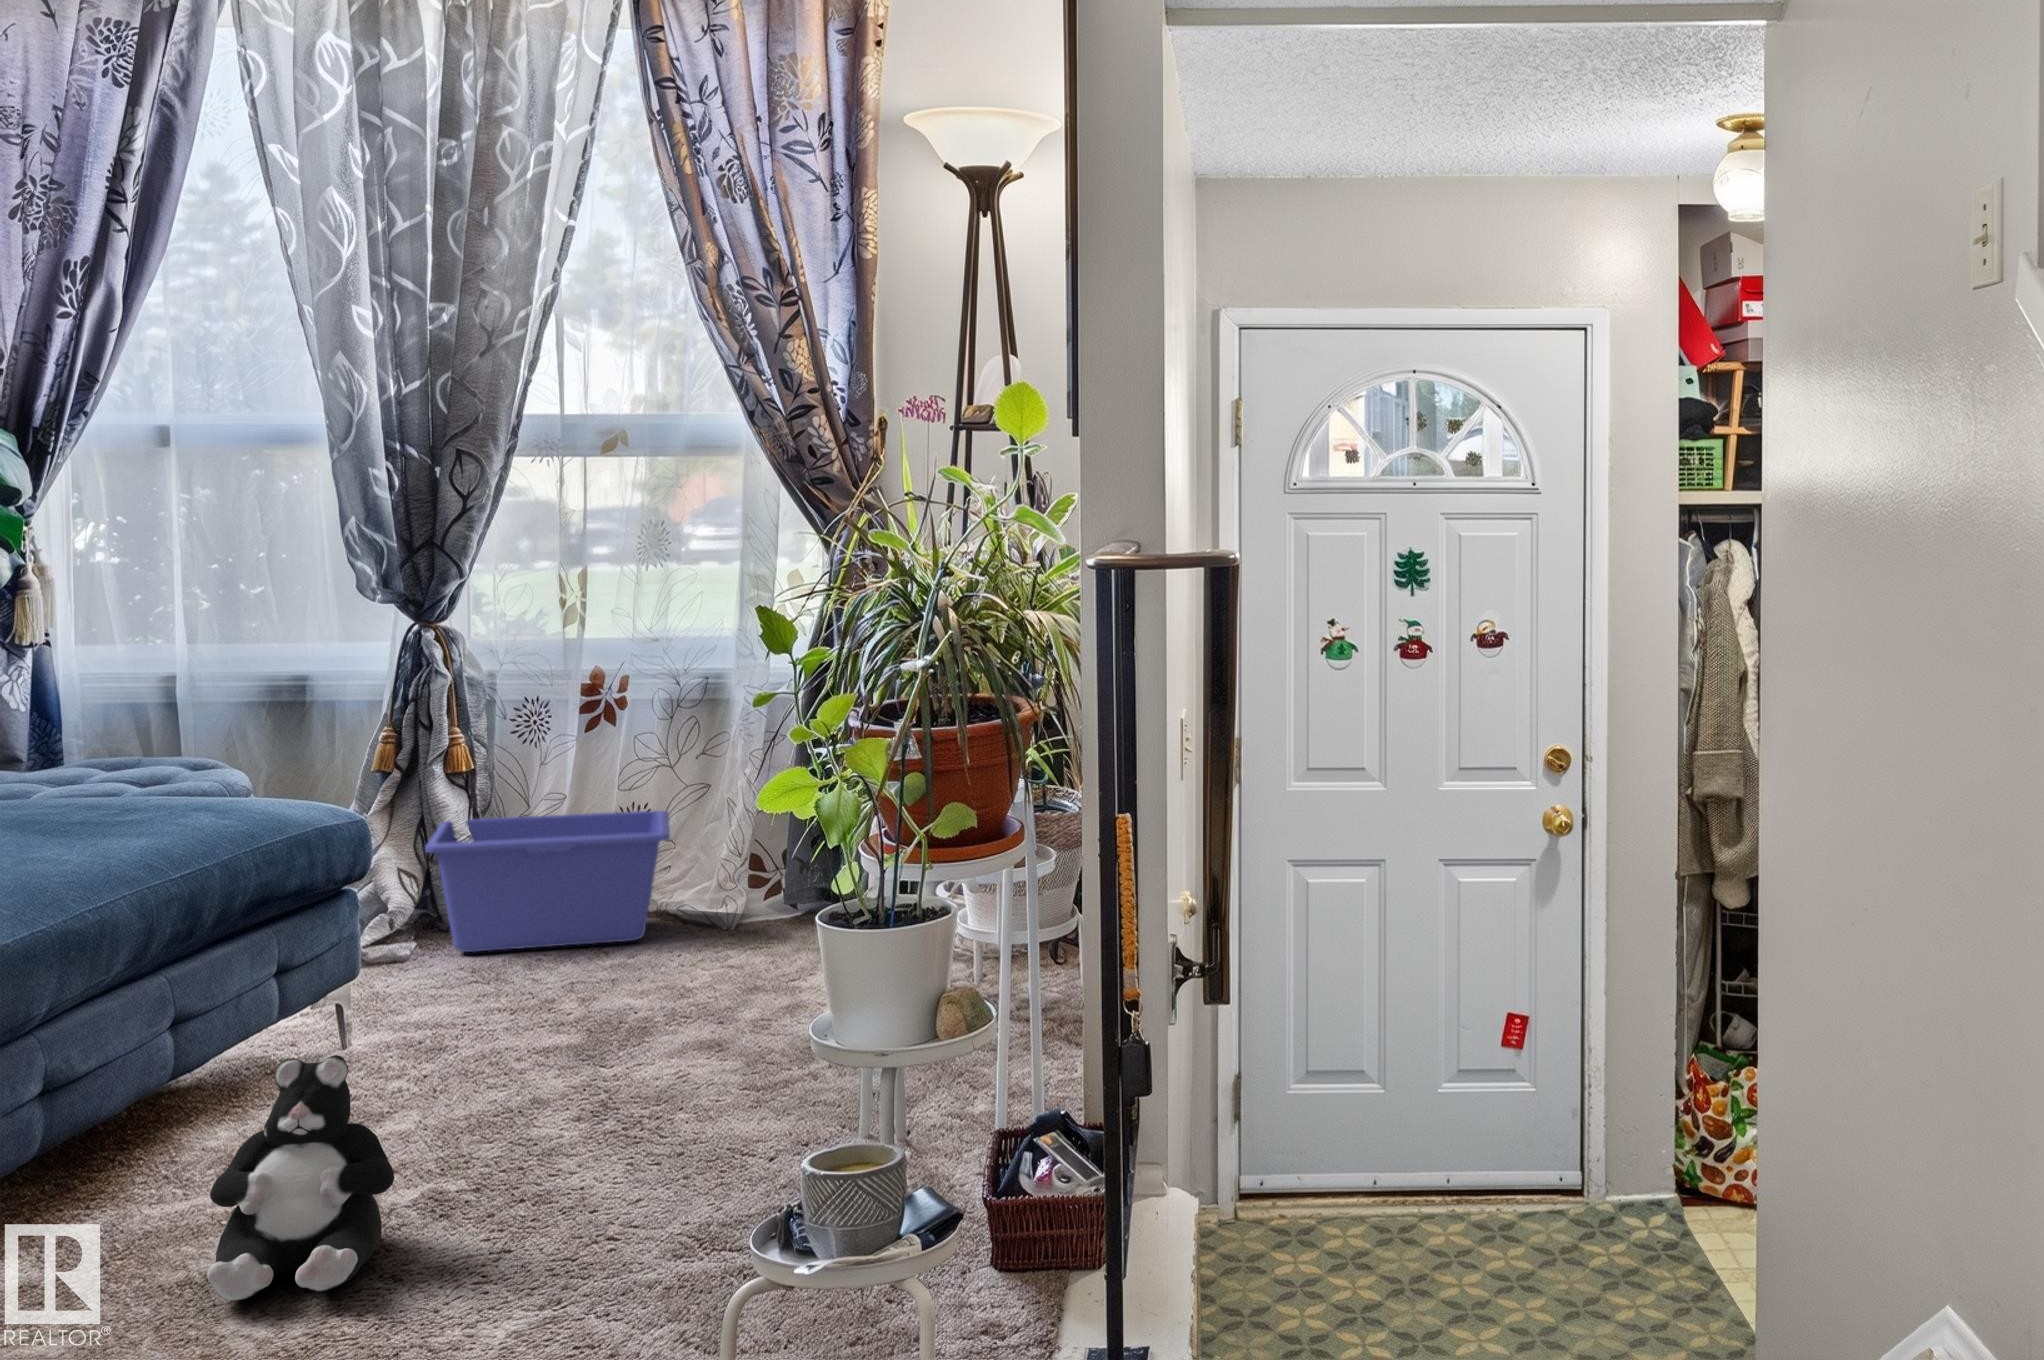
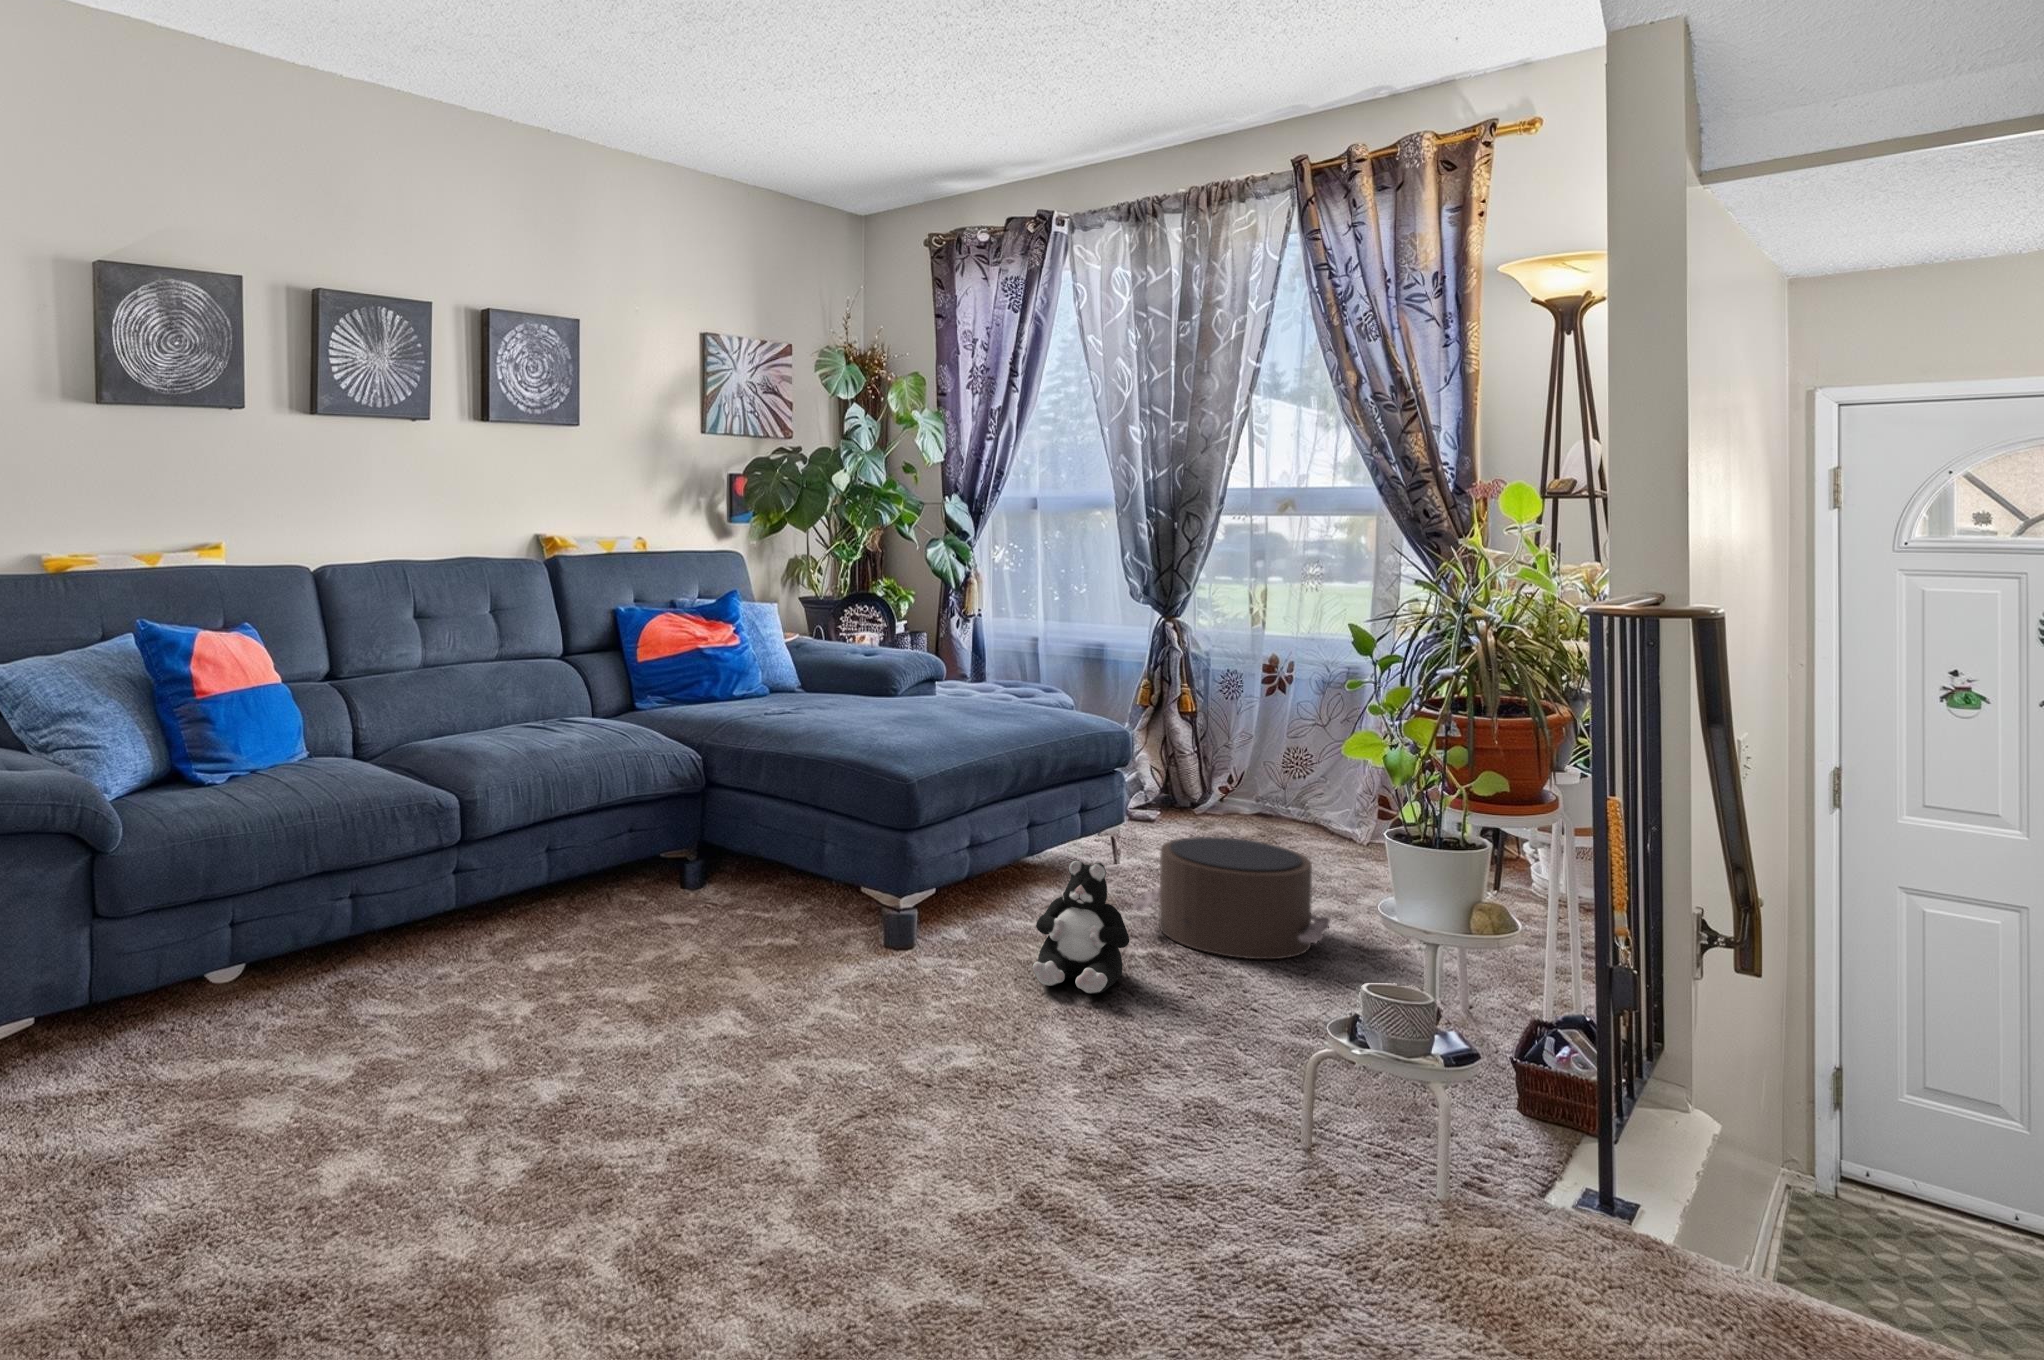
storage bin: present [425,811,670,952] -> none [1165,740,1322,835]
pouf: none [387,963,708,1159] -> present [1133,837,1330,959]

